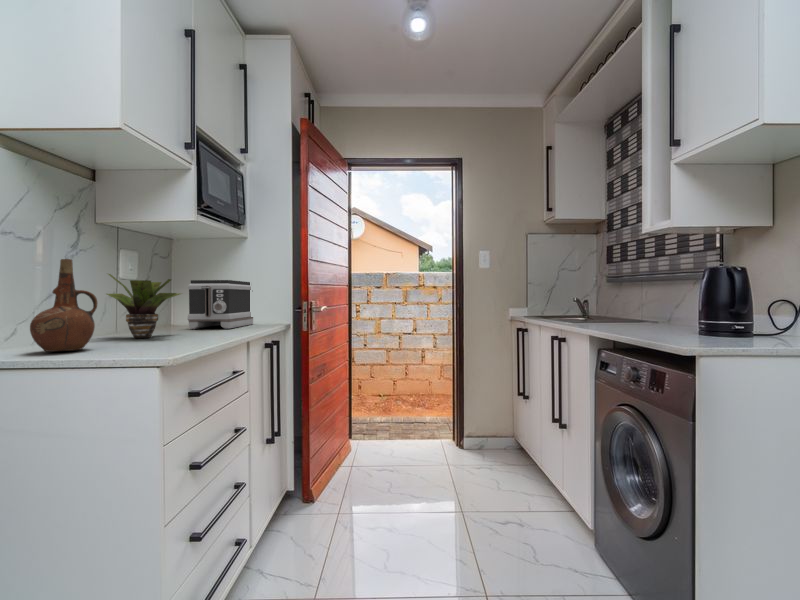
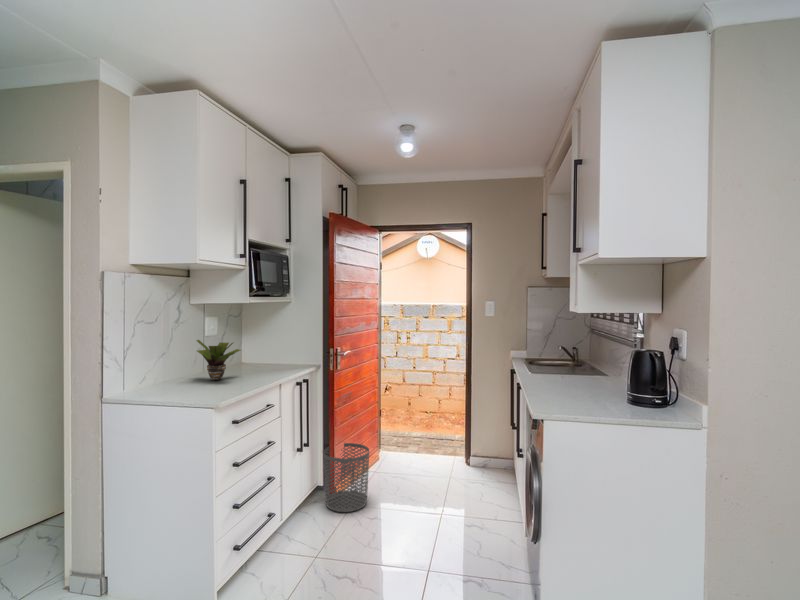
ceramic pitcher: present [30,259,97,352] -> none [154,341,188,394]
toaster: present [188,280,253,329] -> none [248,333,296,370]
waste bin: none [298,428,360,522] -> present [324,443,369,512]

